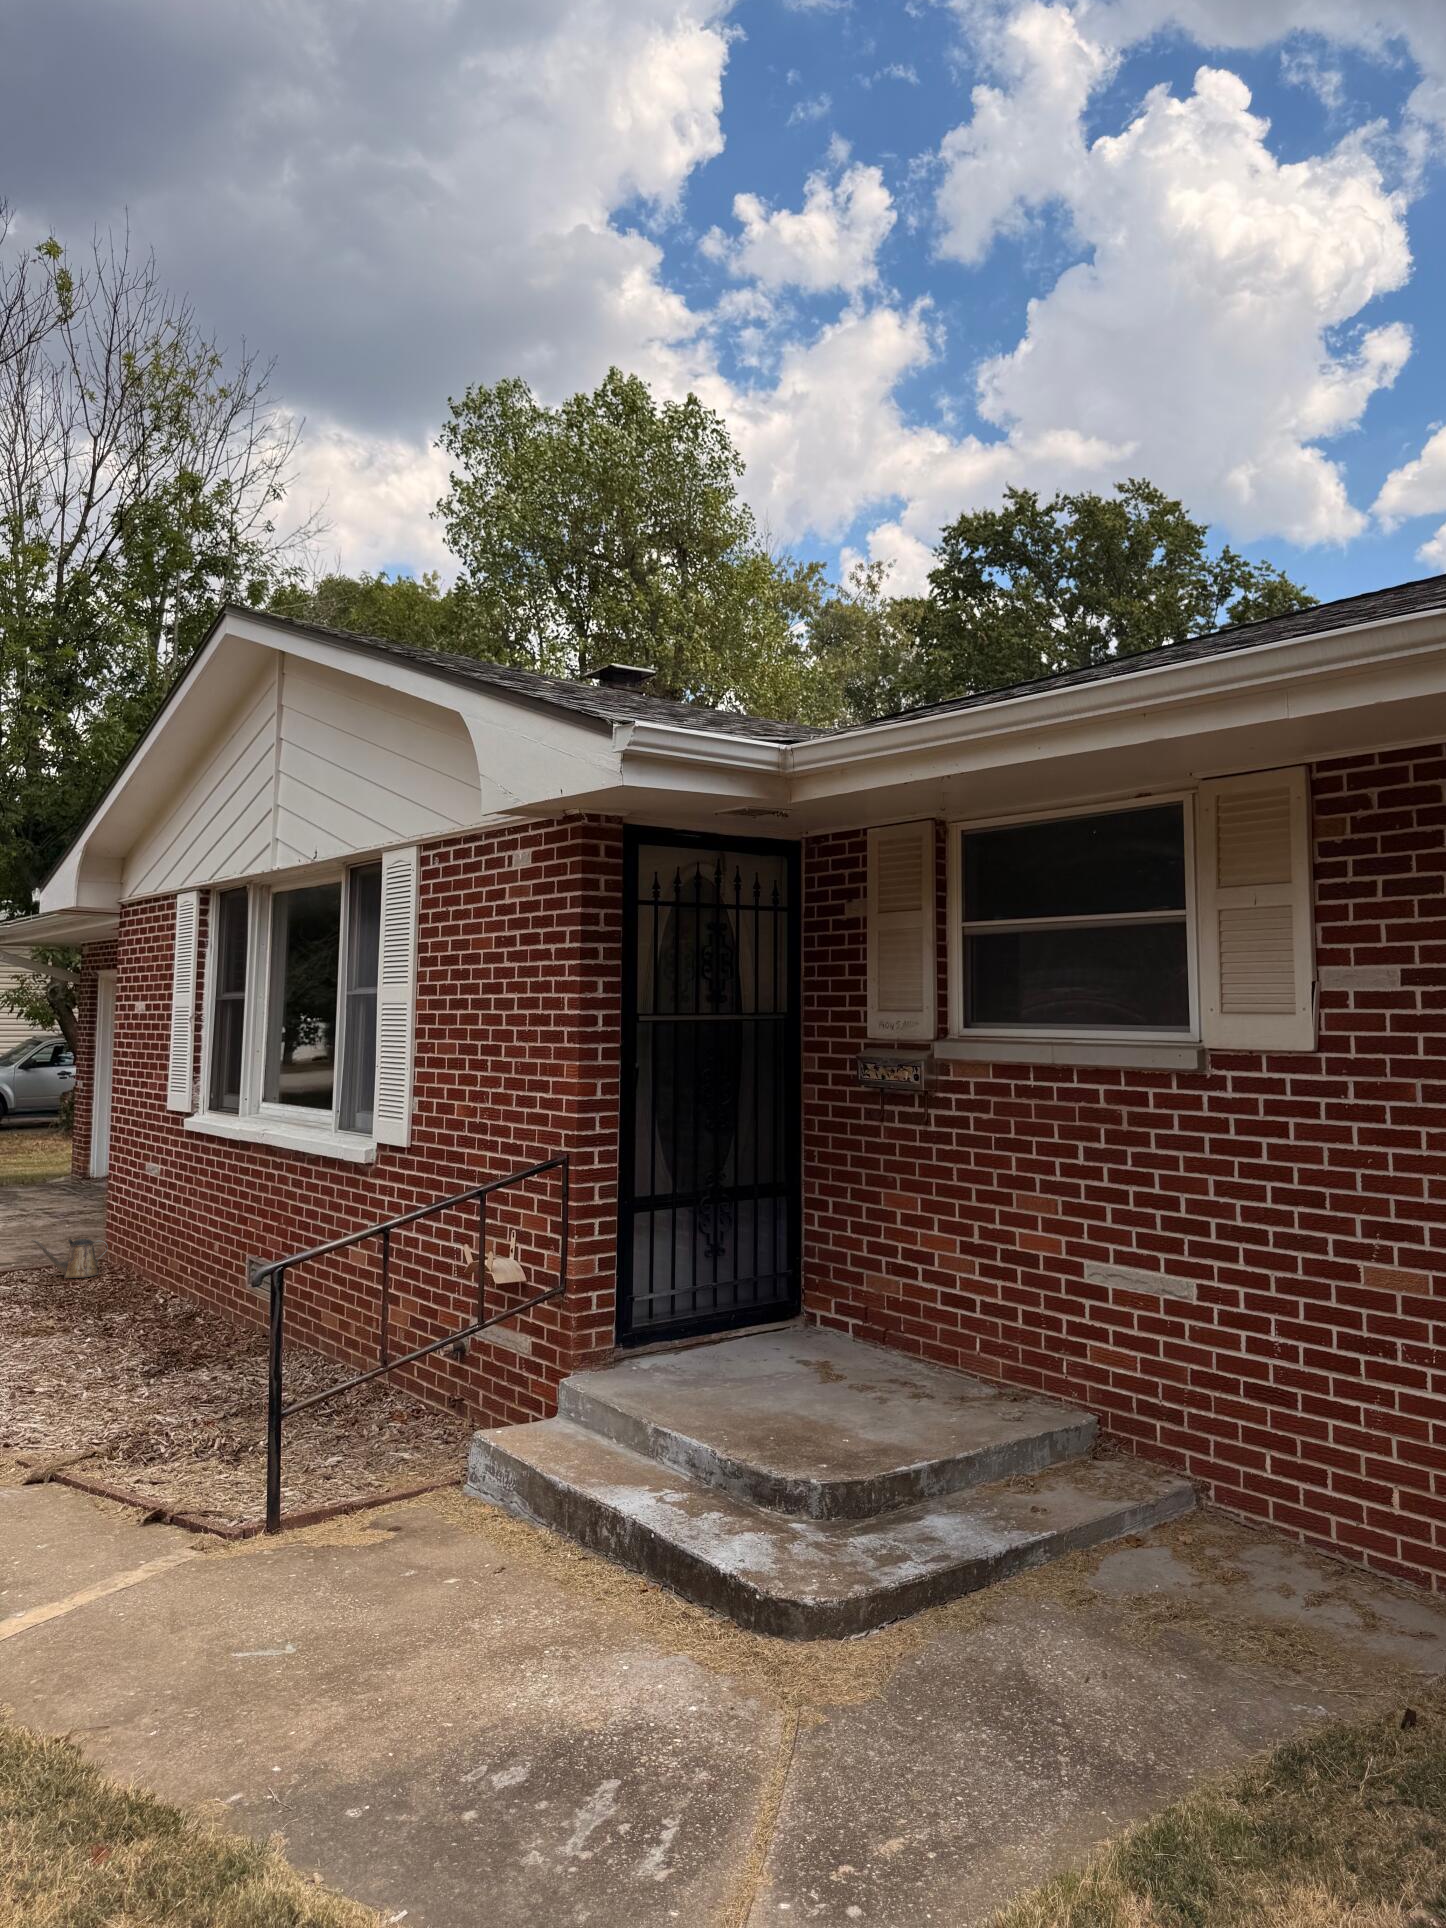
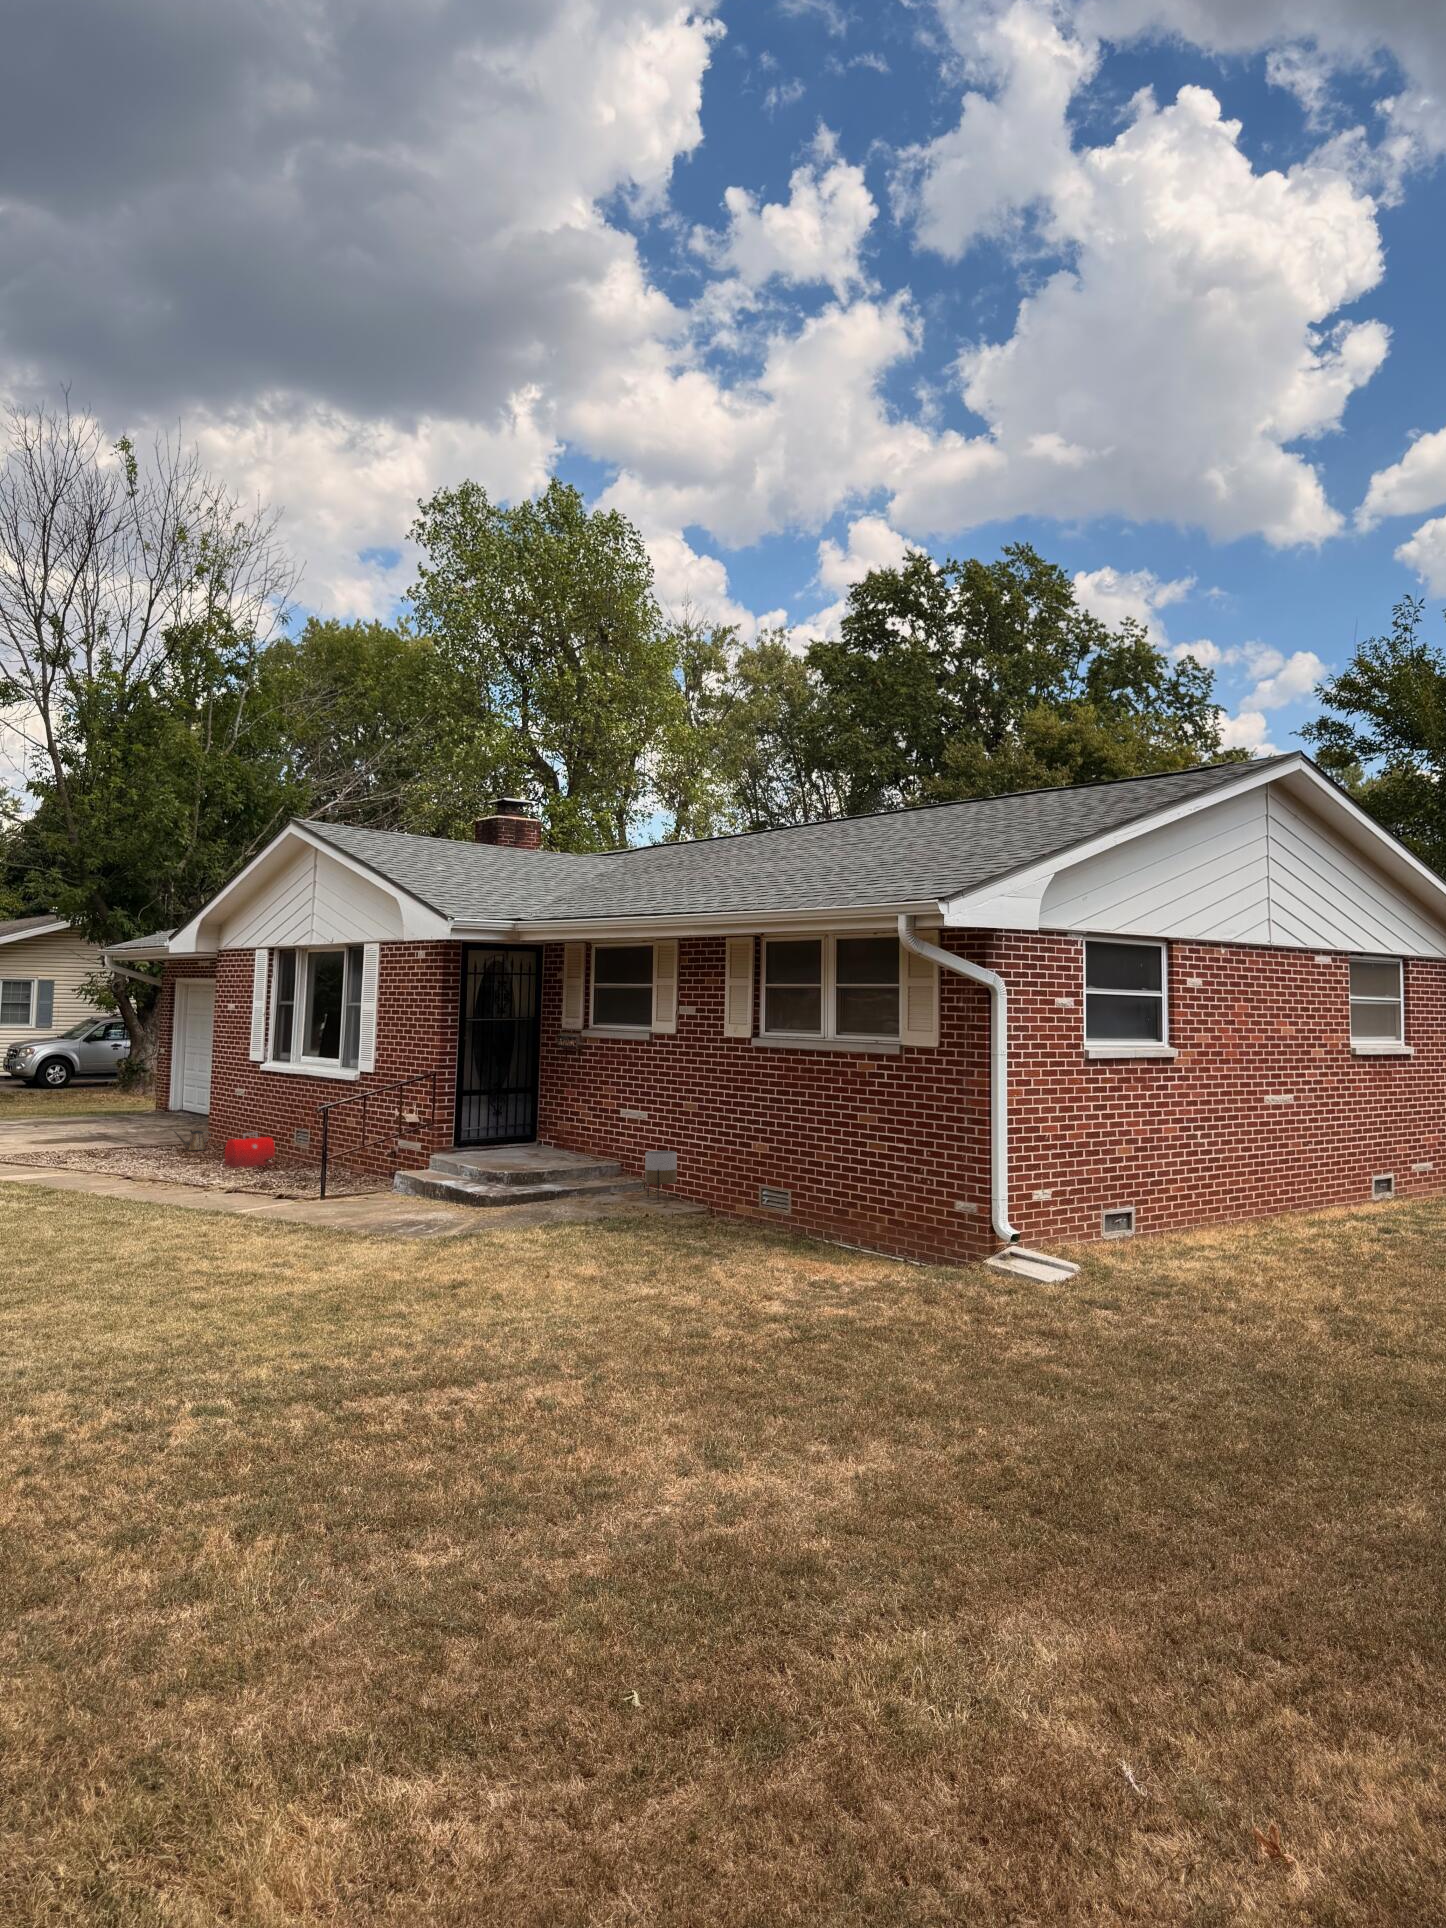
toolbox: none [107,1258,210,1338] -> present [224,1133,275,1168]
planter: none [1274,1416,1393,1608] -> present [645,1151,677,1199]

